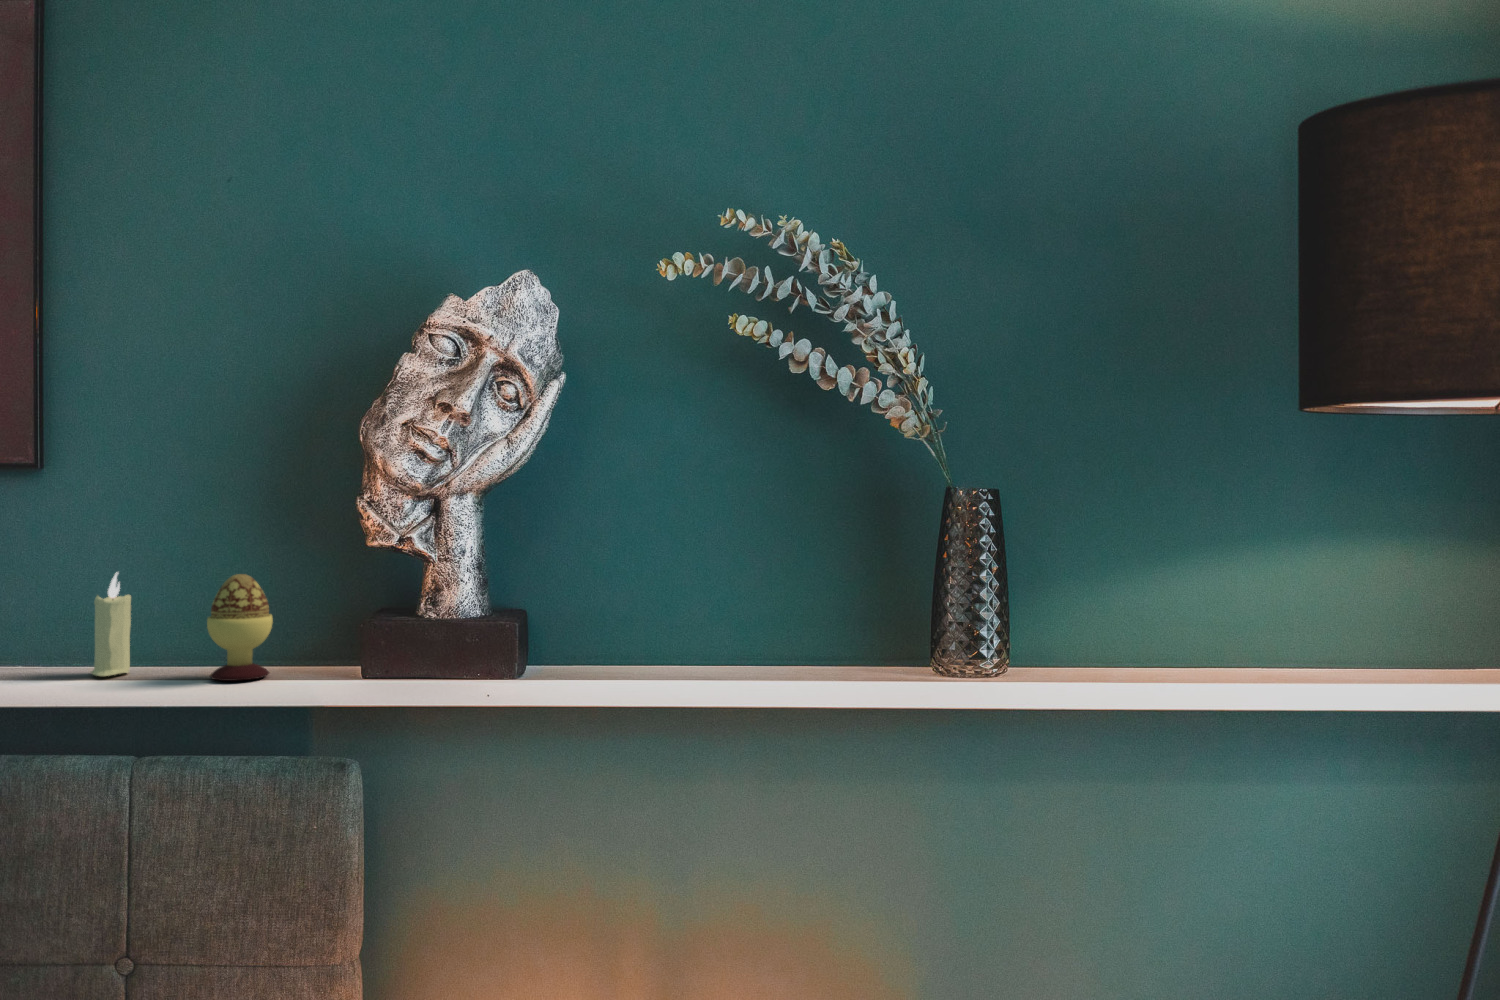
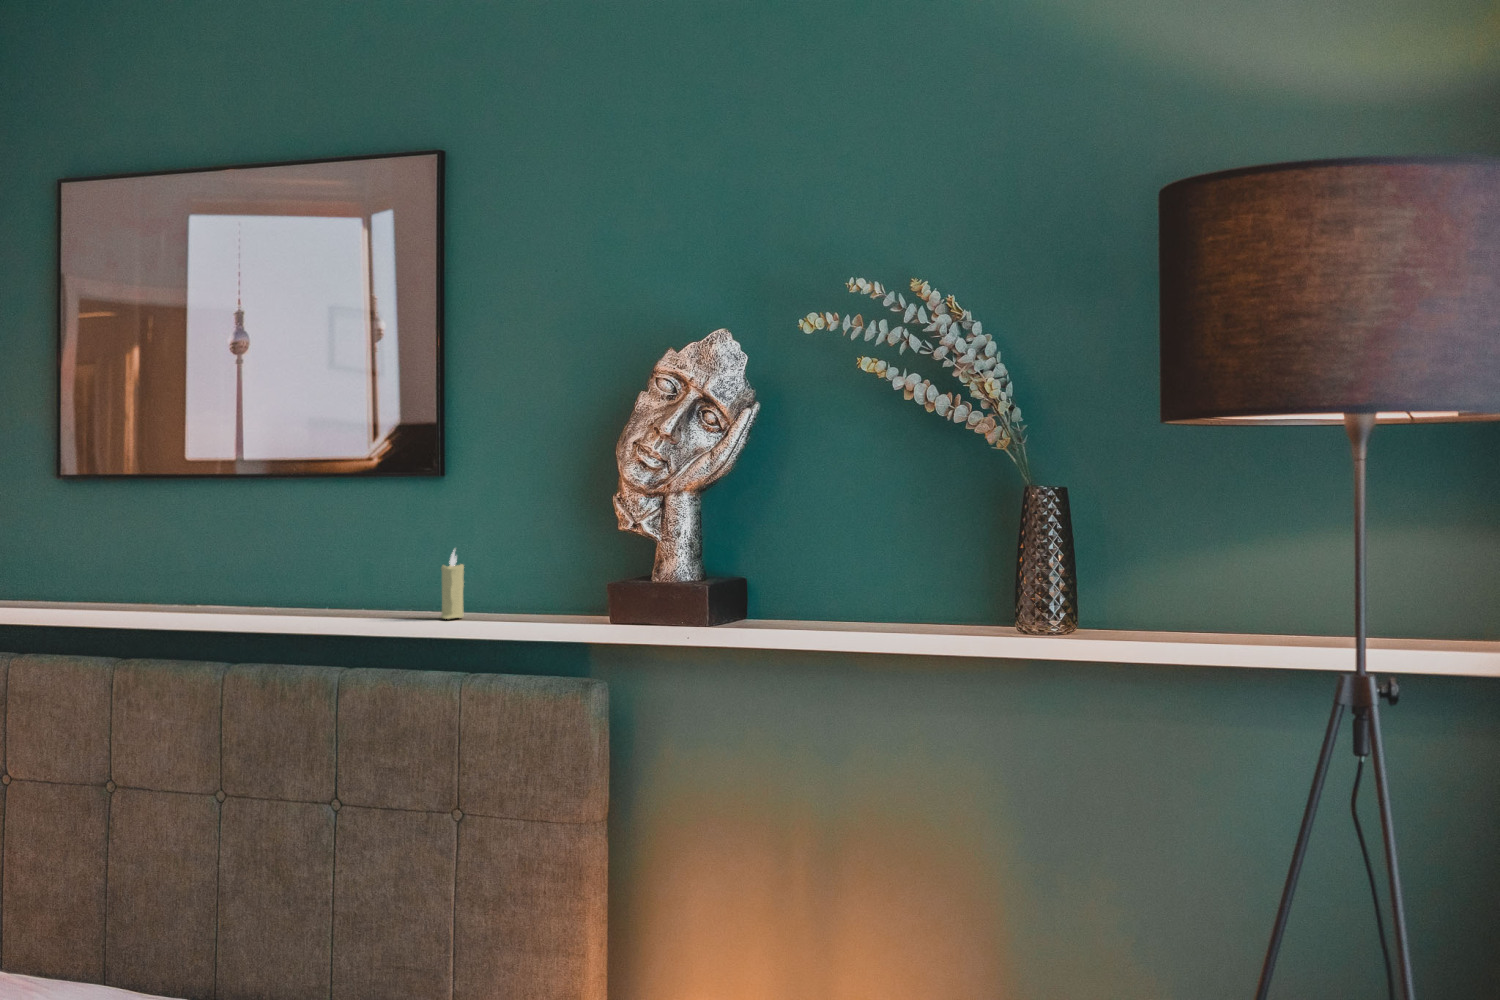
decorative egg: present [207,574,273,681] -> none [511,550,553,623]

